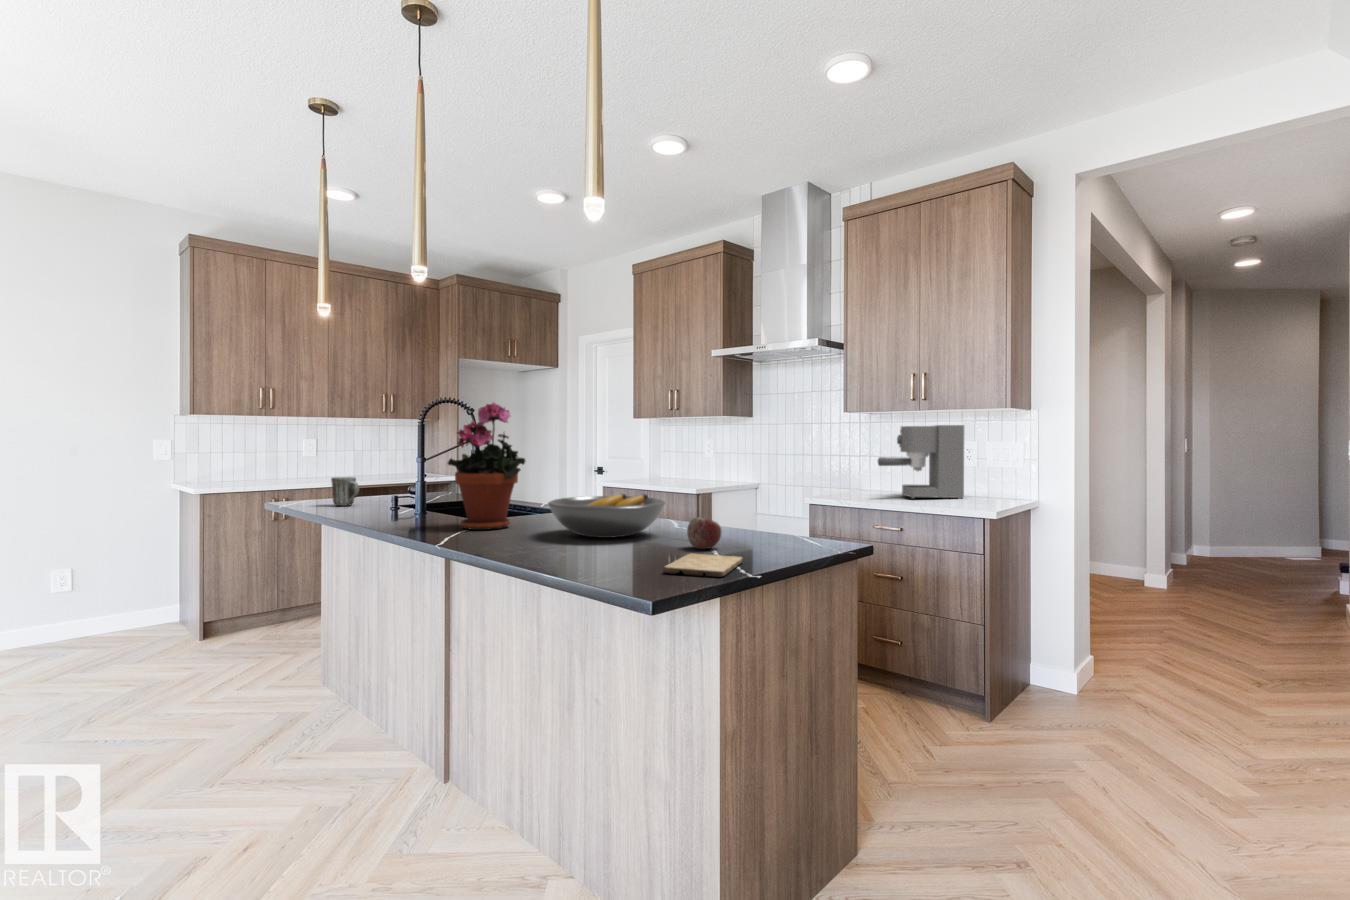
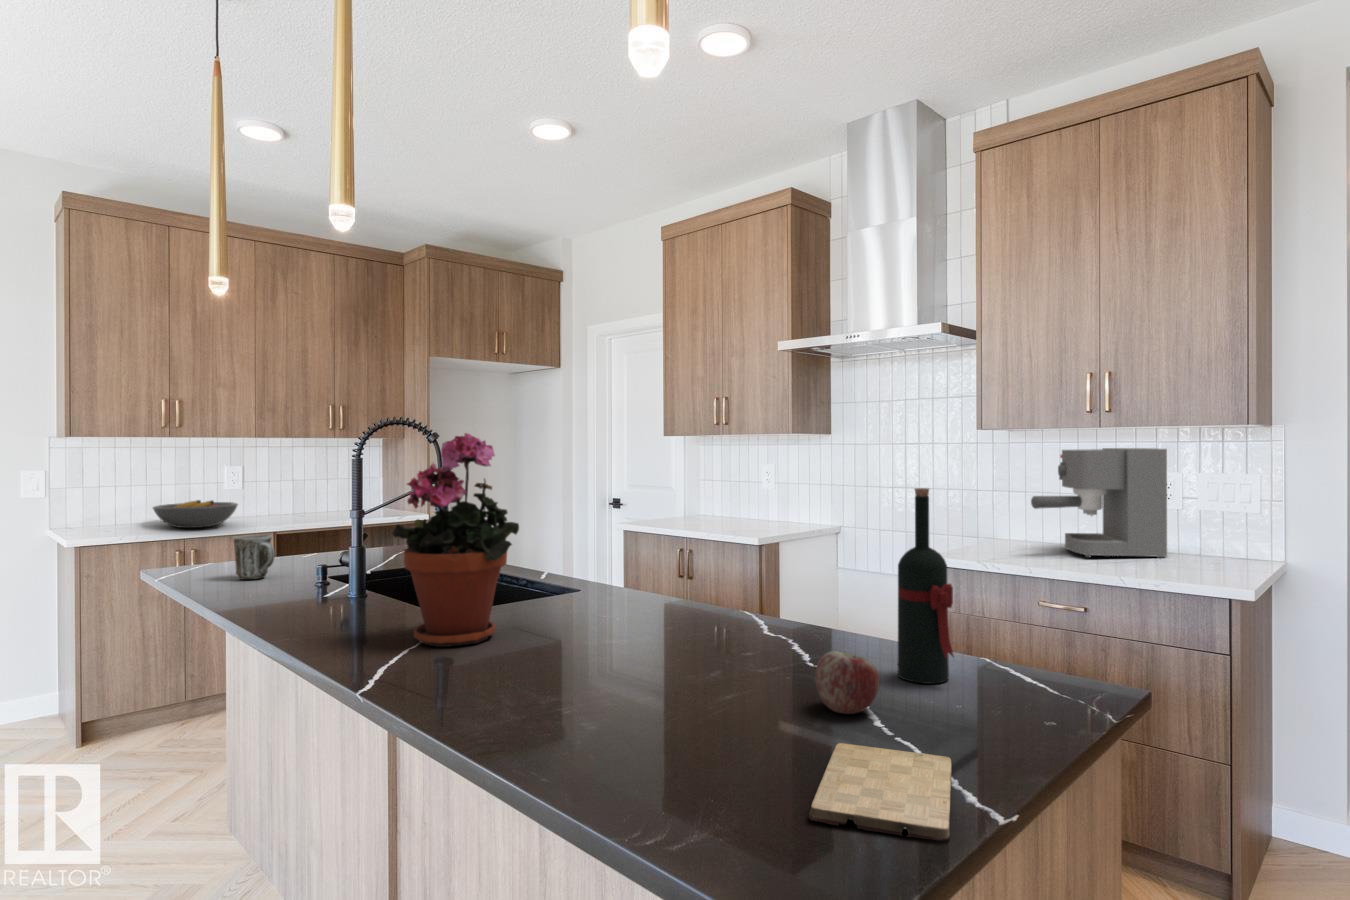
wine bottle: none [741,432,770,541] -> present [898,488,954,684]
fruit bowl: present [548,494,666,538] -> present [153,500,238,528]

